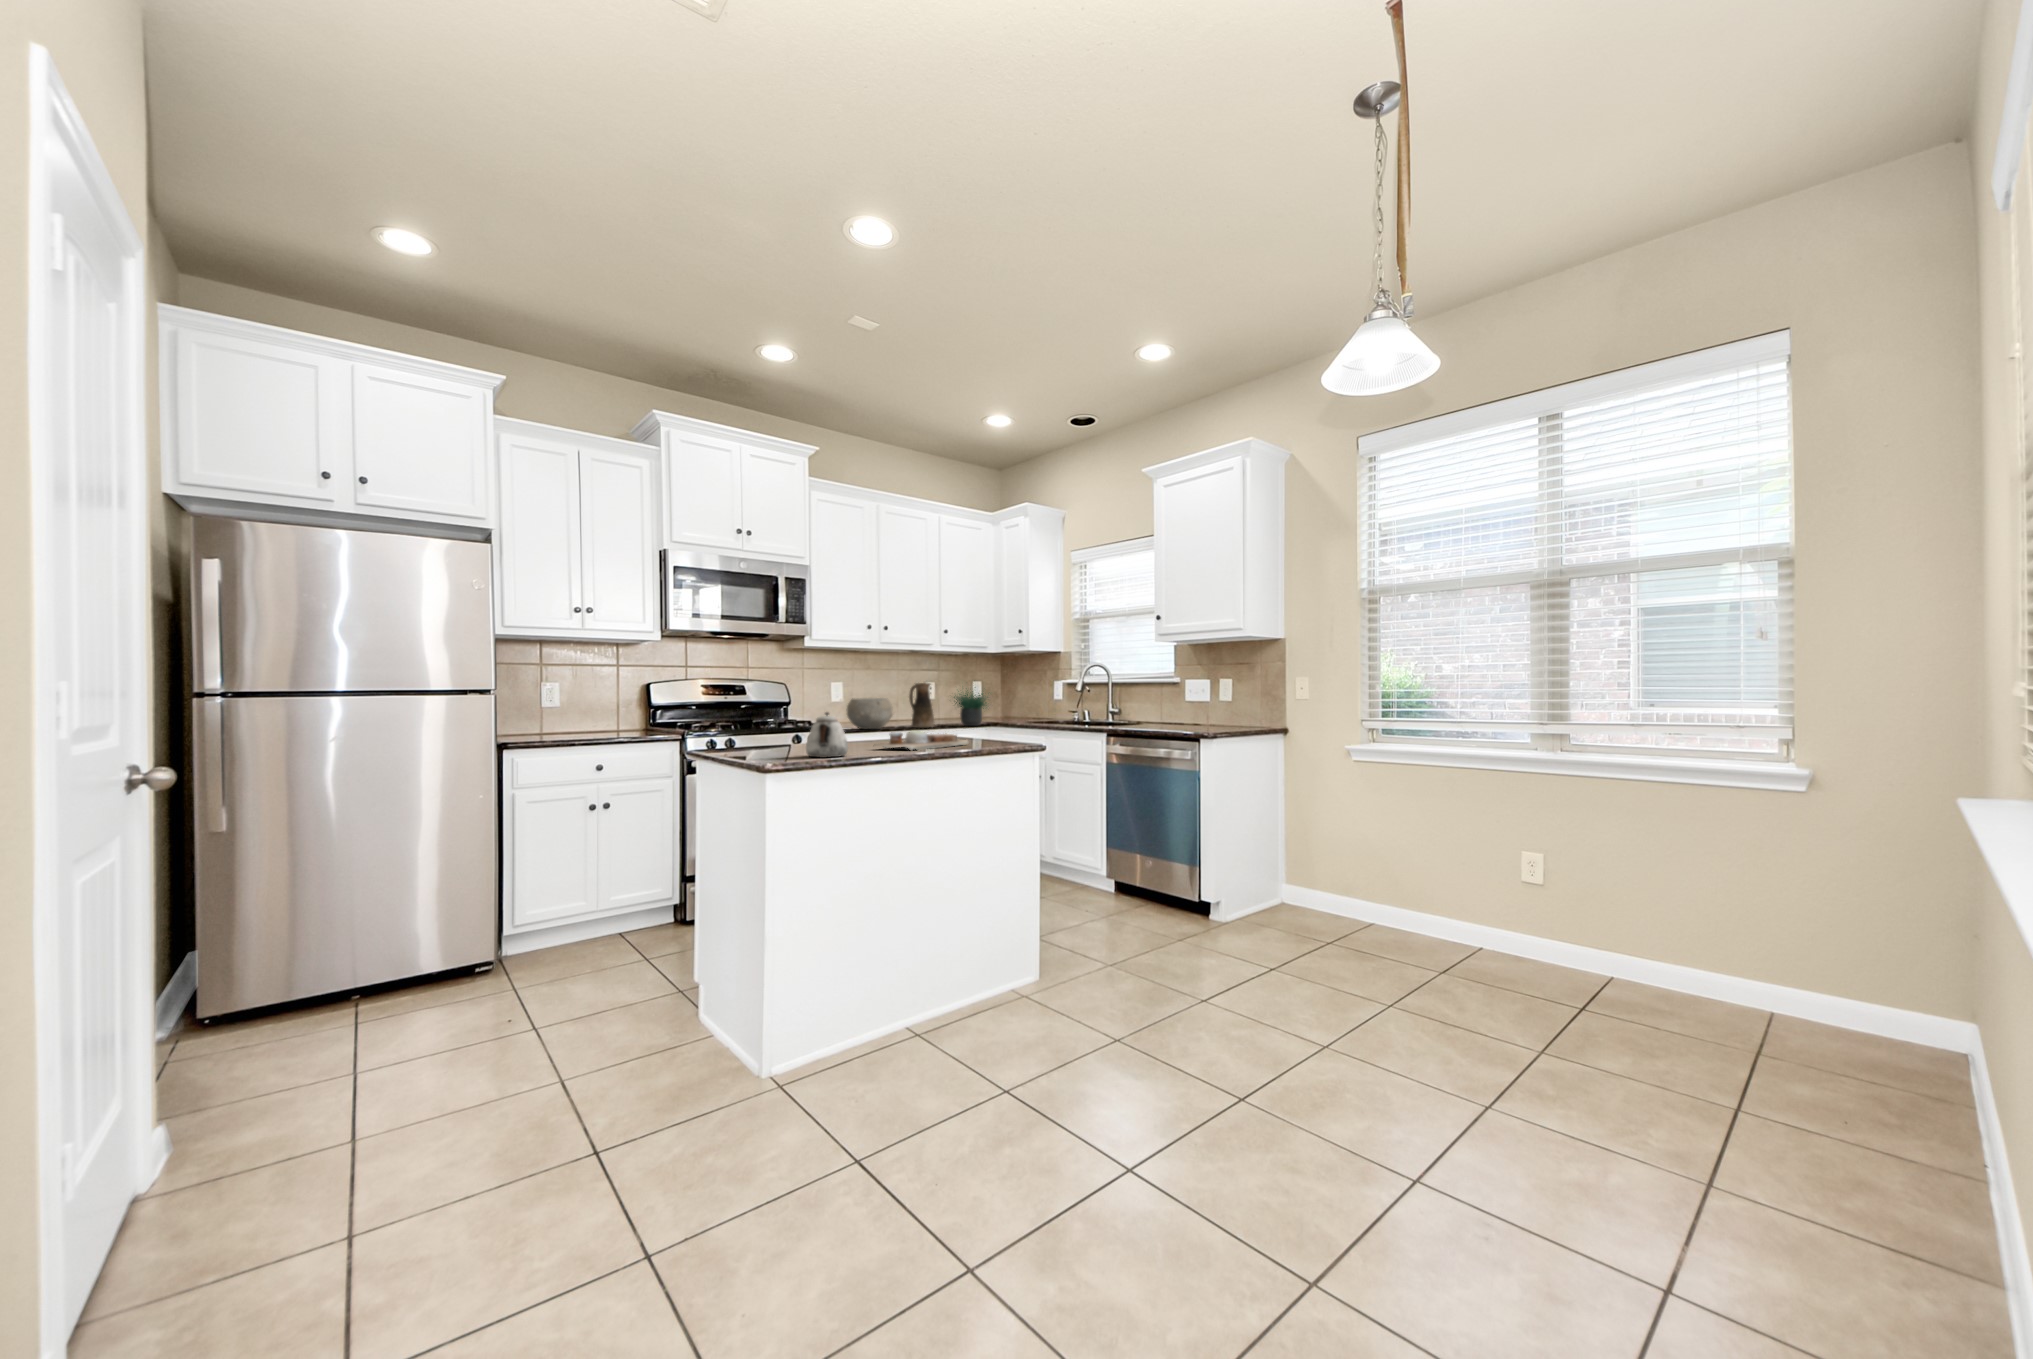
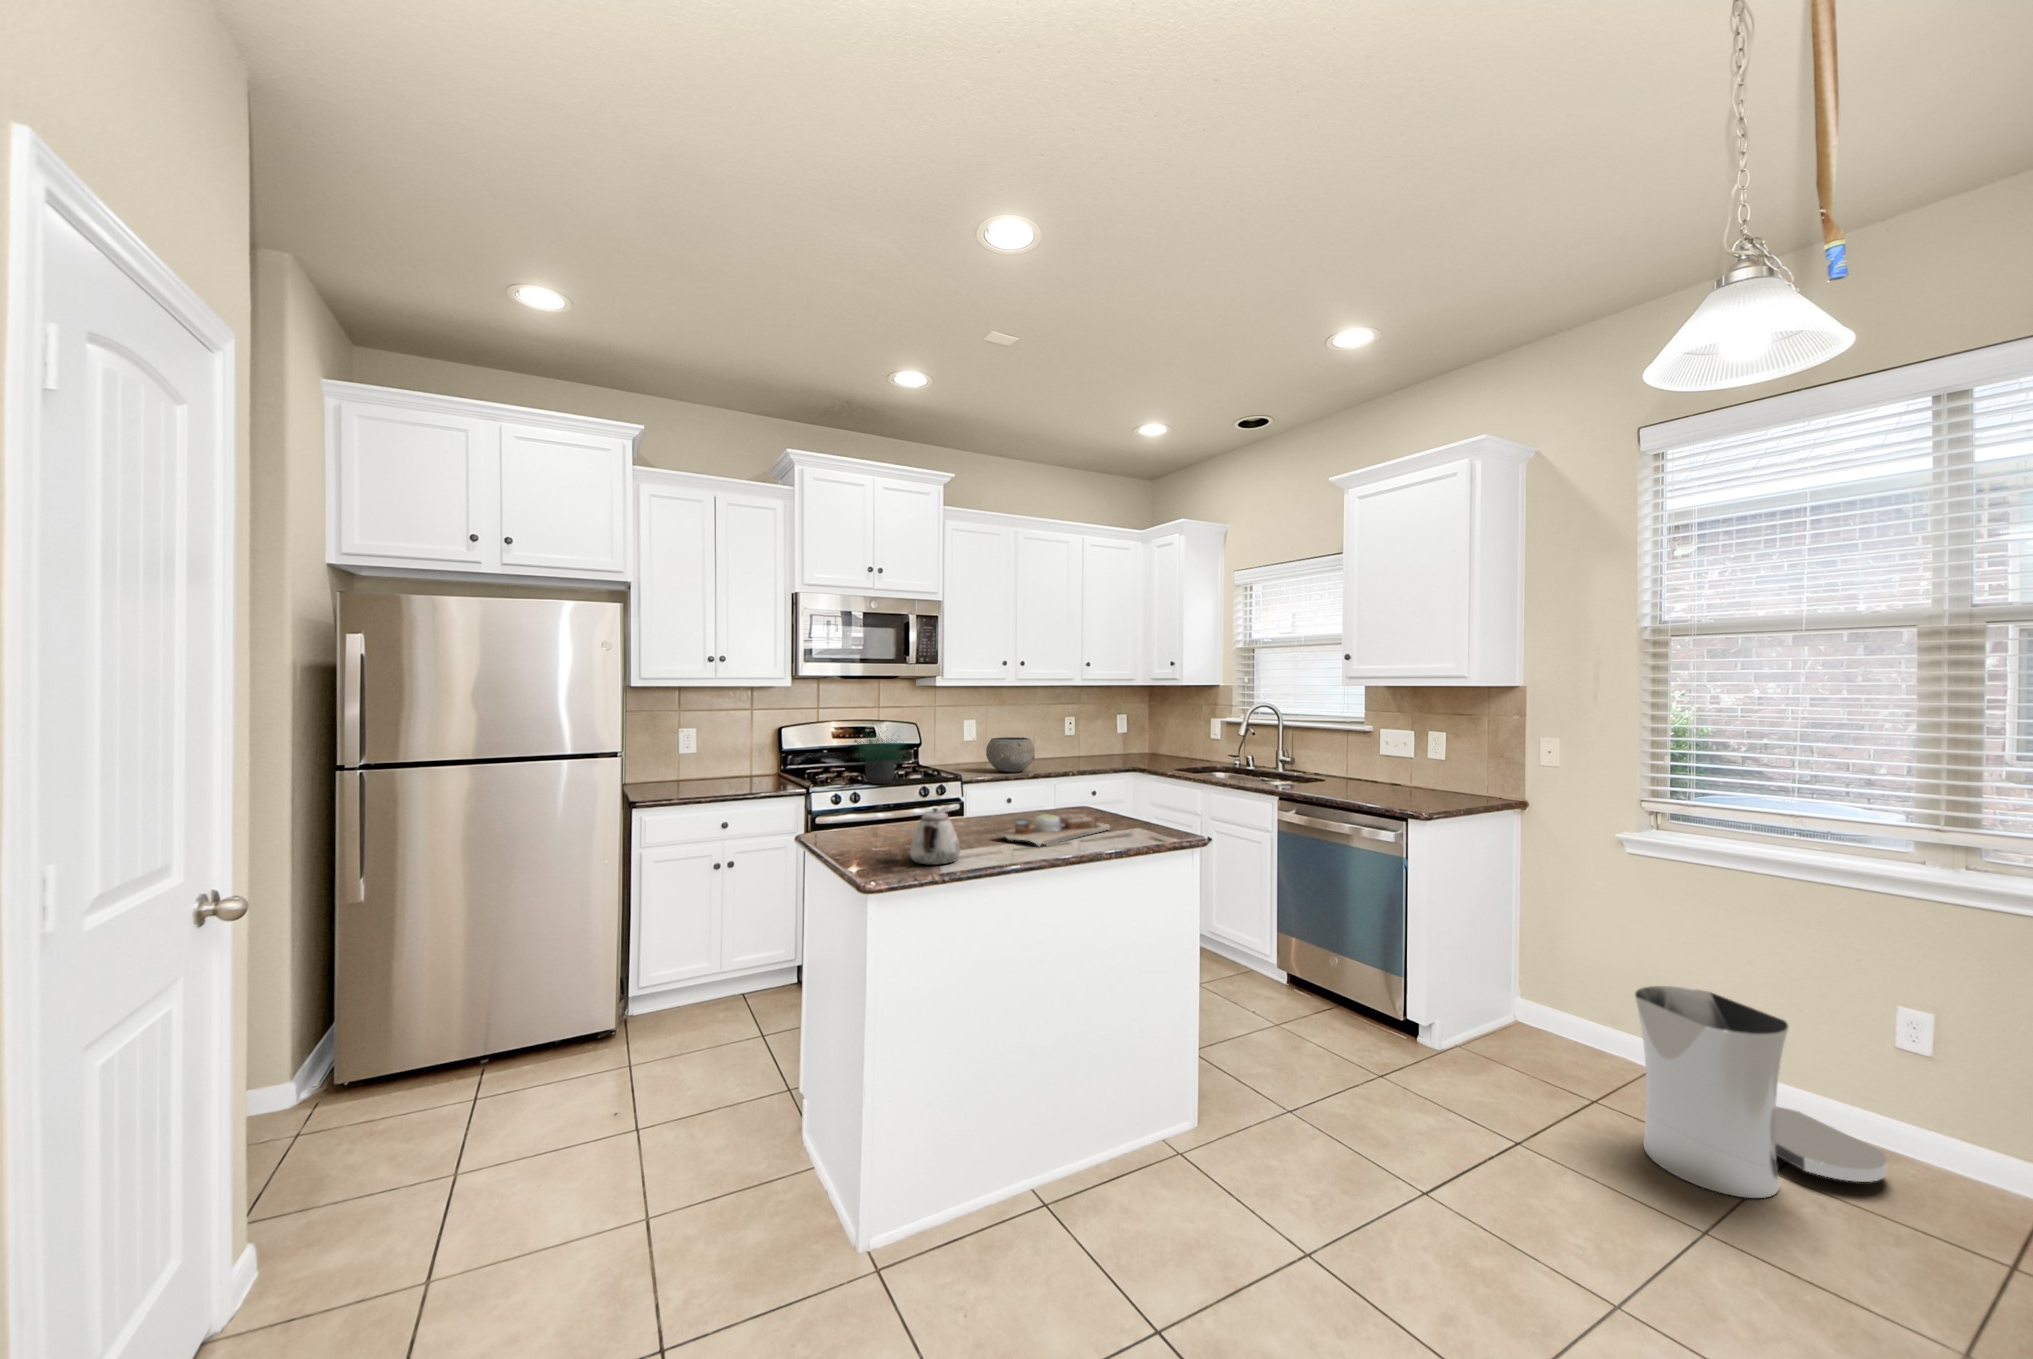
pitcher: present [909,683,934,728] -> none [1054,721,1081,770]
potted plant: present [954,690,988,726] -> present [857,733,901,784]
trash can: none [1351,845,1502,979] -> present [1635,986,1887,1198]

